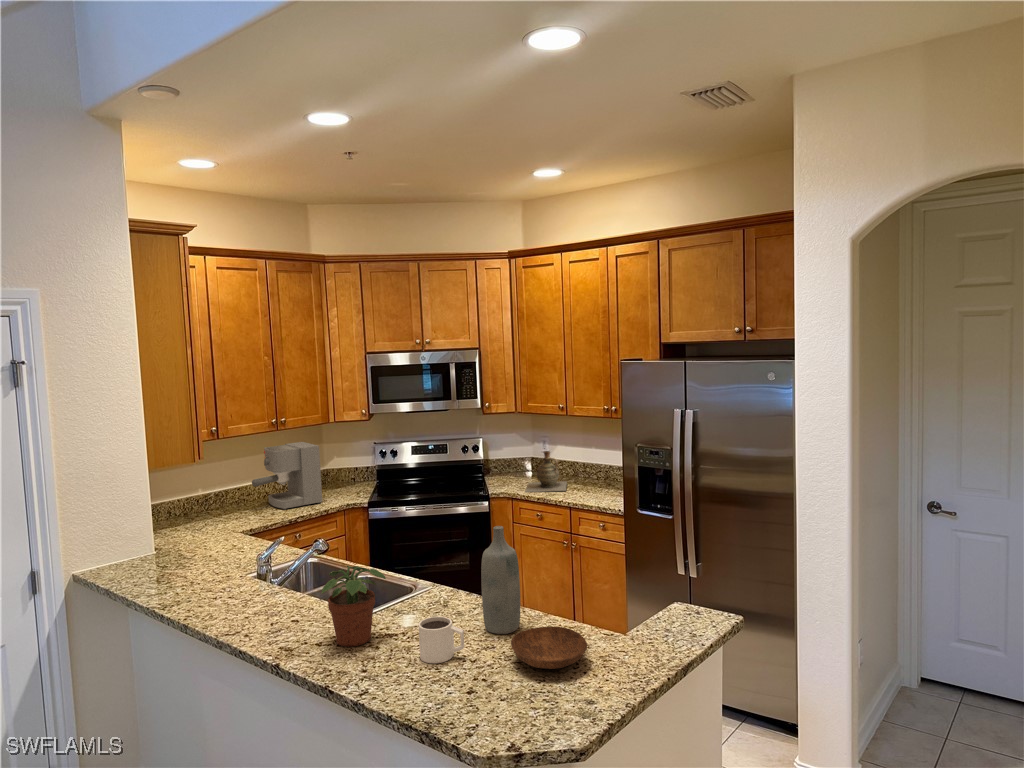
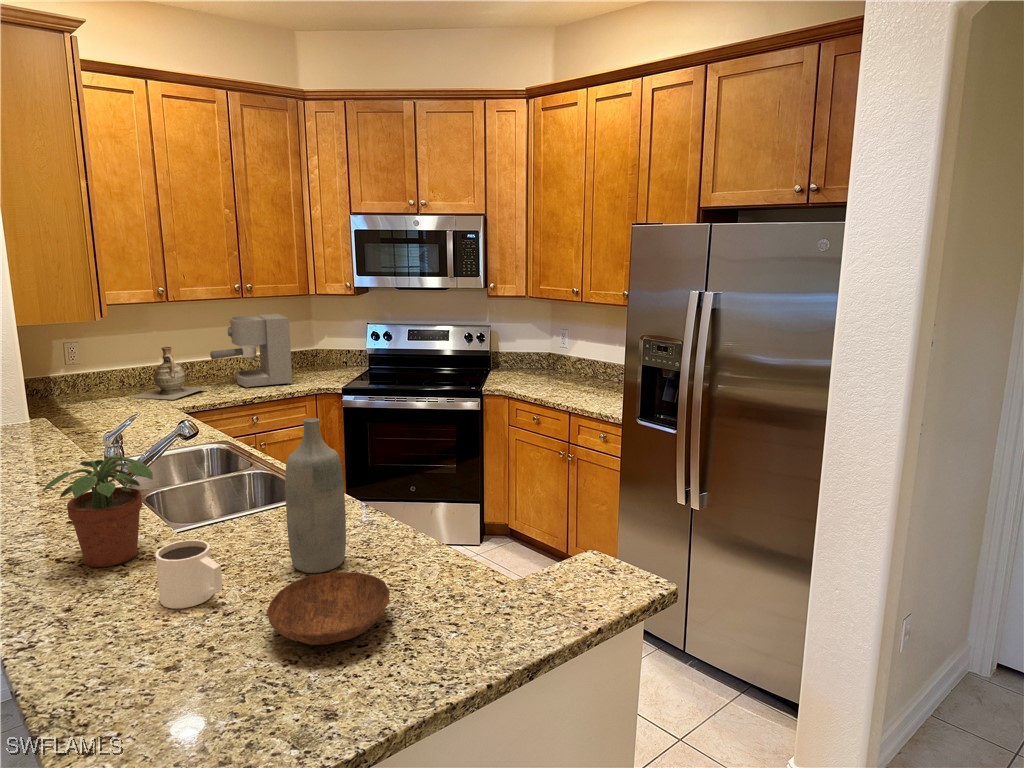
ceramic jug: present [525,451,567,492] -> present [132,347,205,400]

